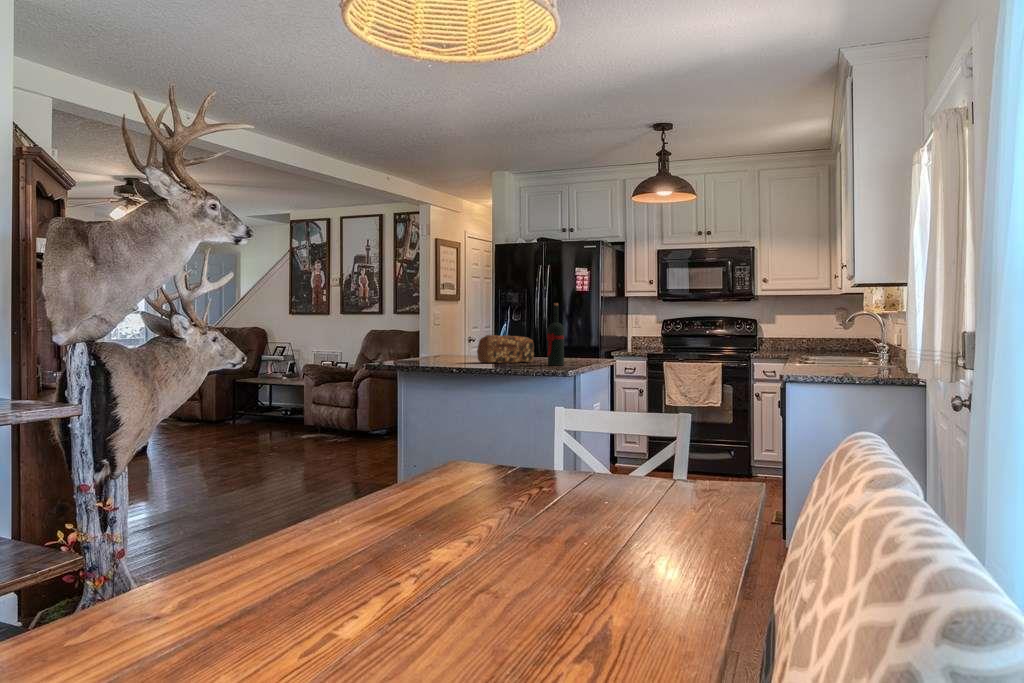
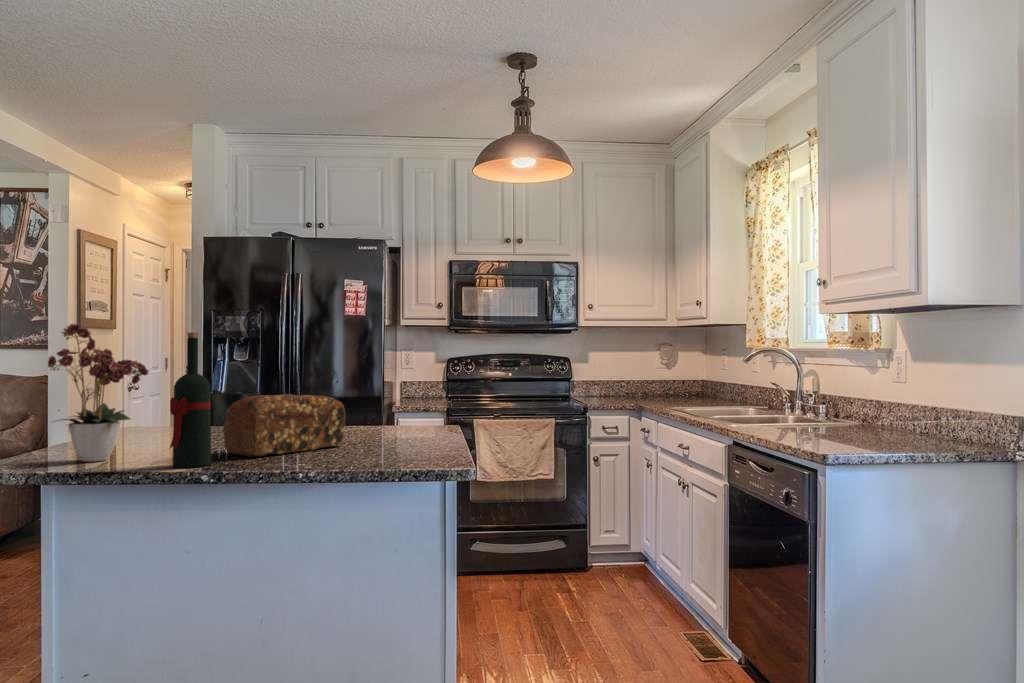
flower arrangement: none [406,299,450,363] -> present [48,323,149,462]
wine bottle: present [547,303,564,366] -> present [170,332,211,467]

